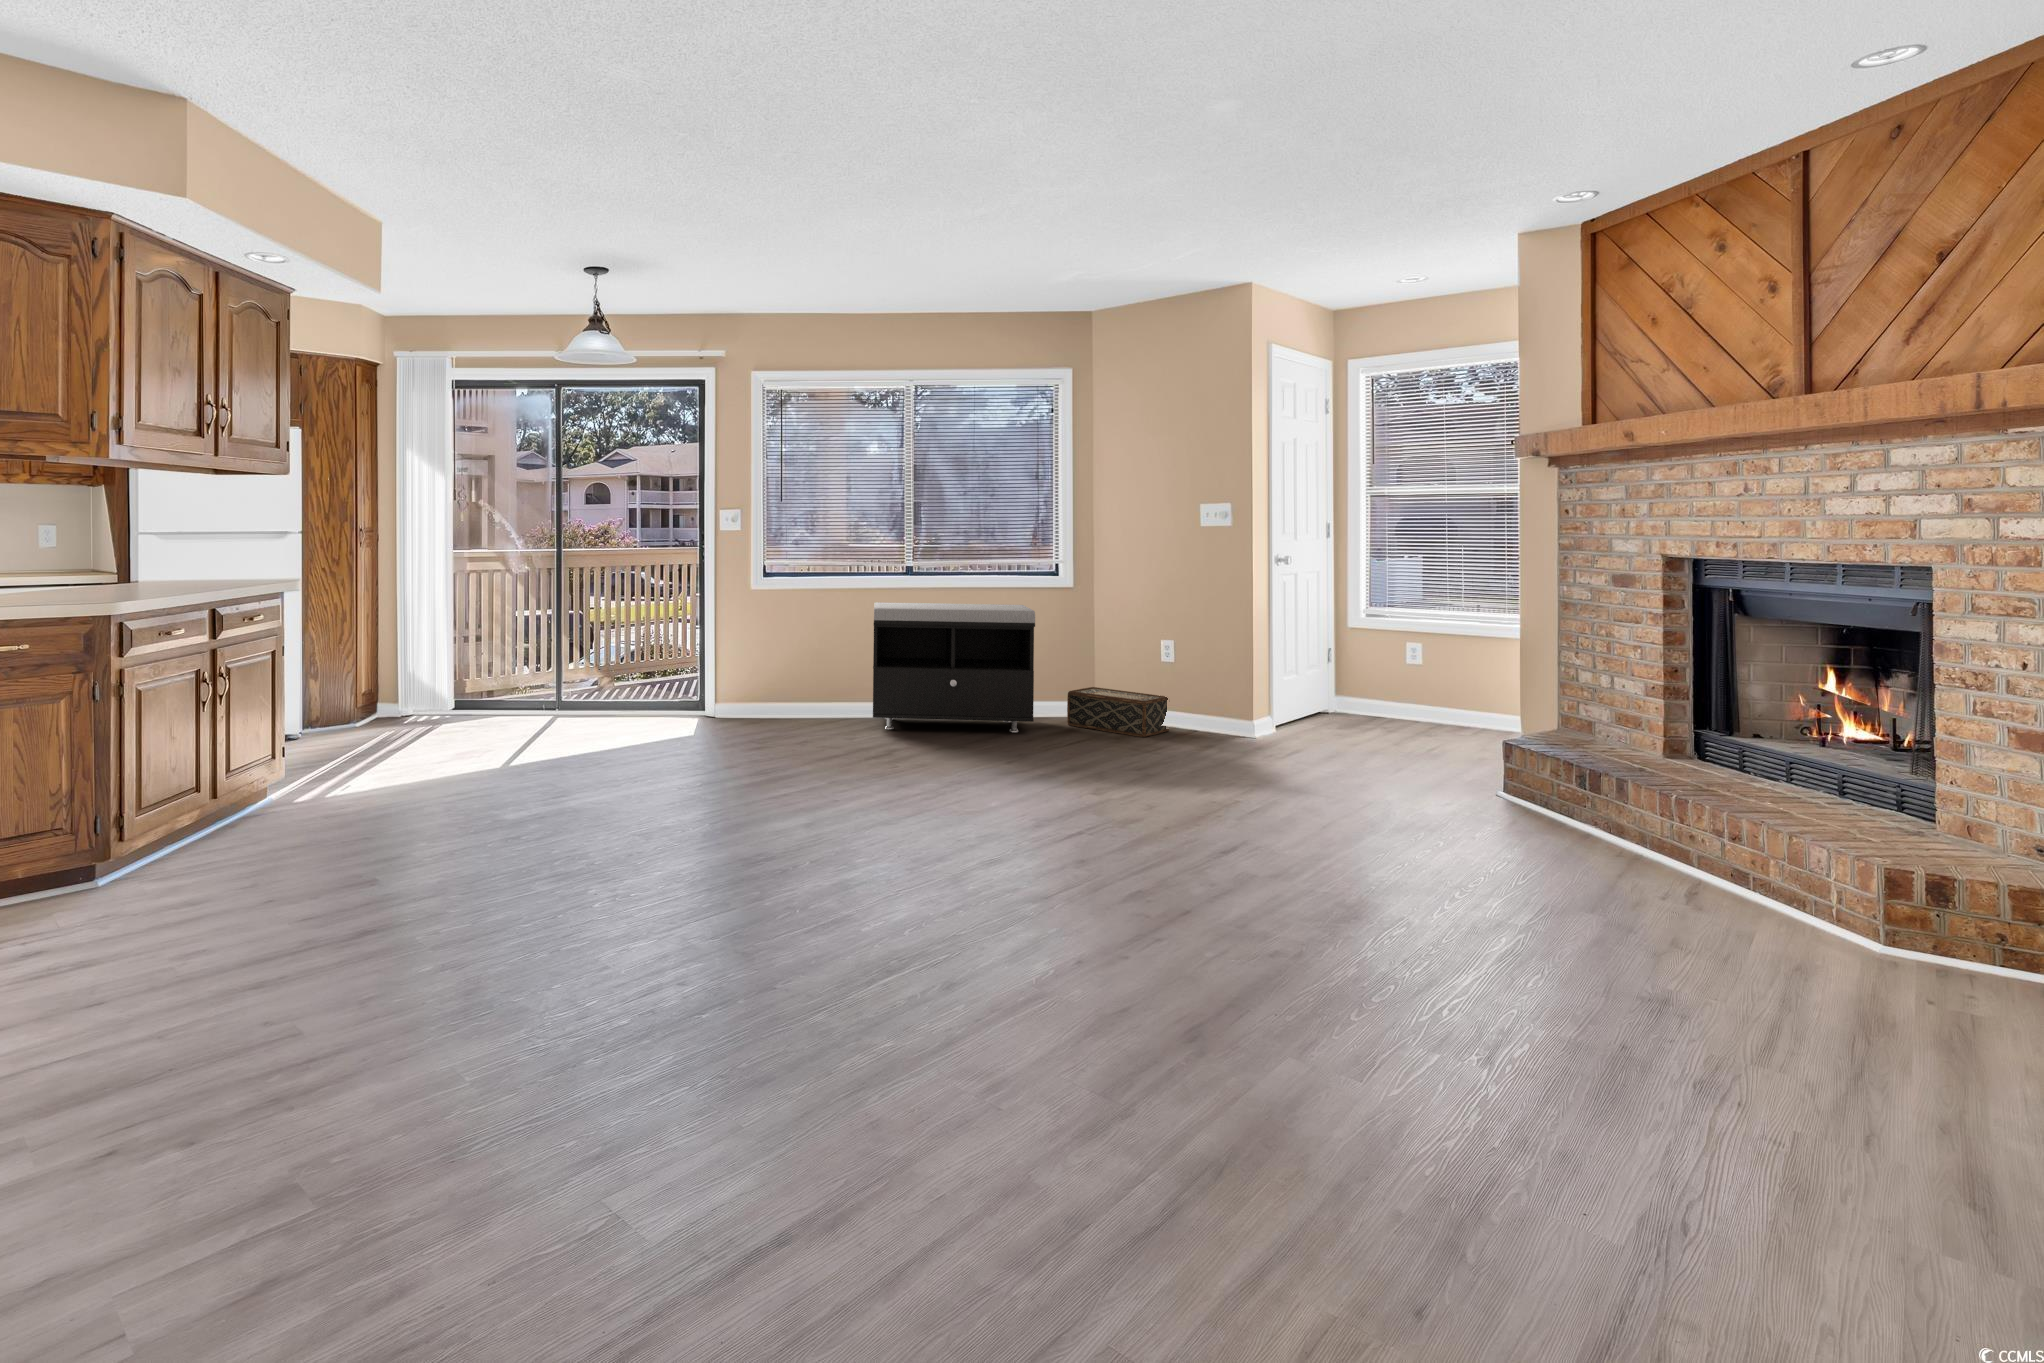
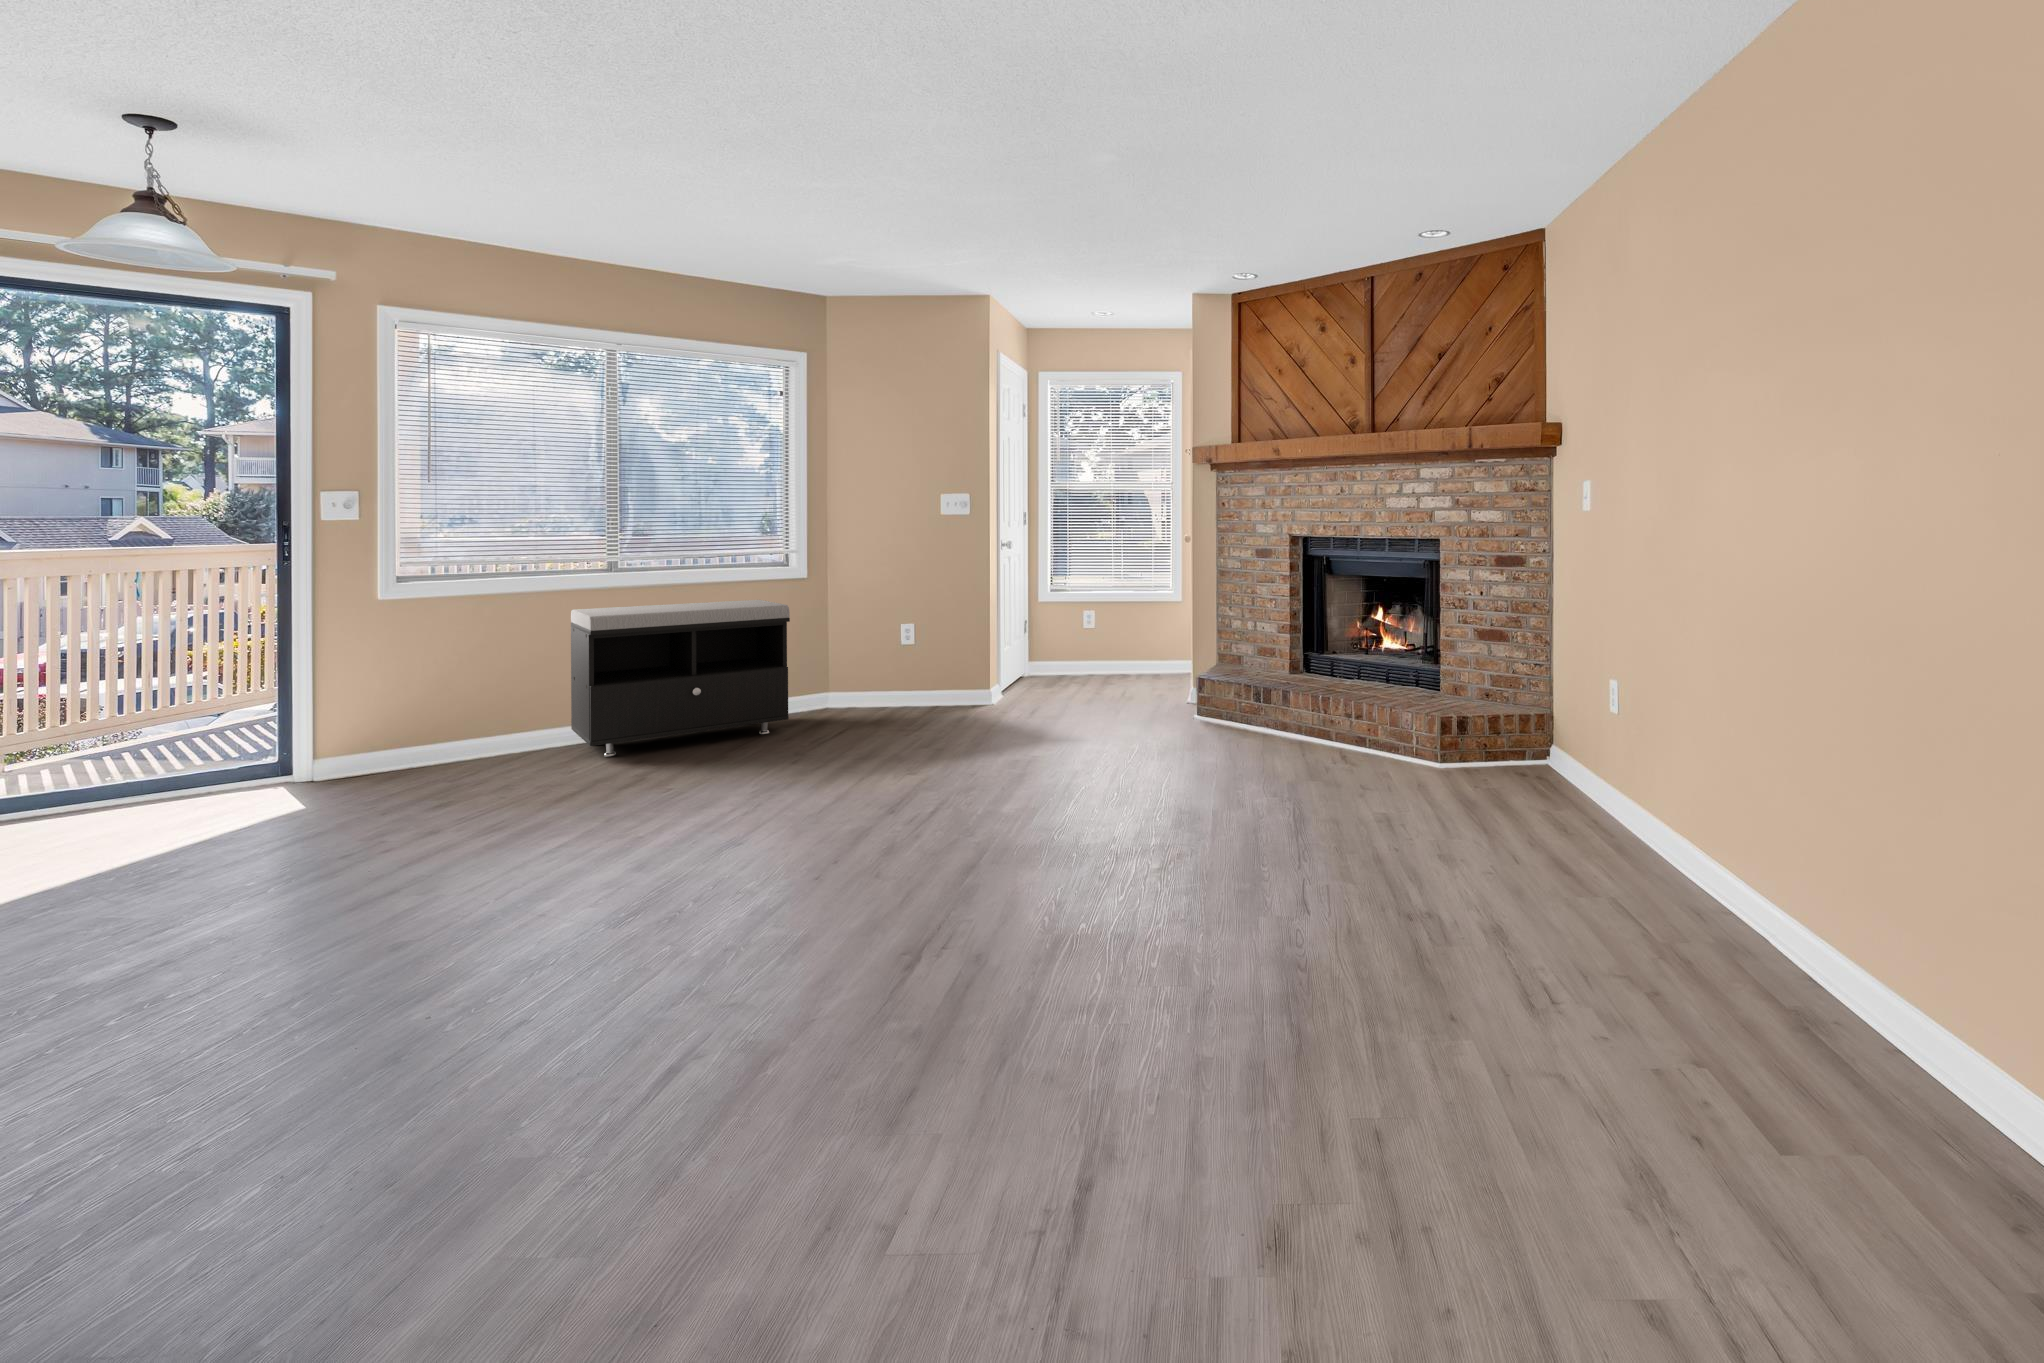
woven basket: present [1067,687,1169,737] -> none [813,675,913,717]

